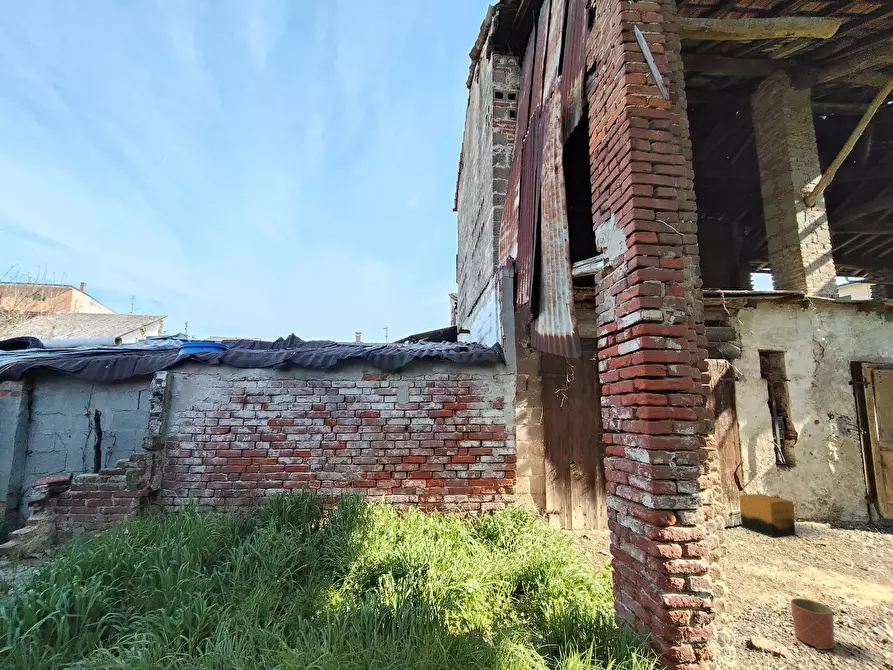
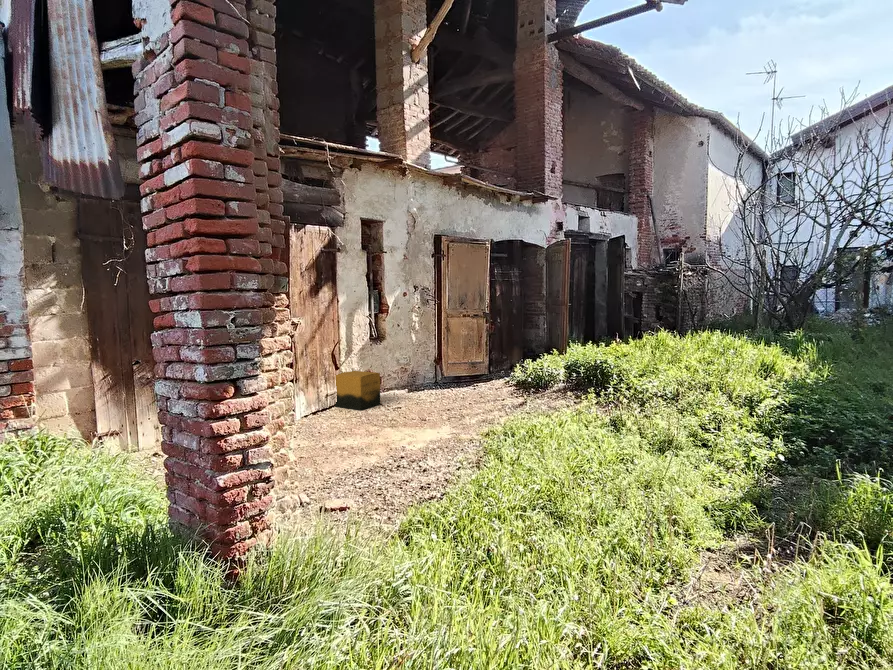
planter: present [791,598,834,649] -> none [360,454,391,494]

